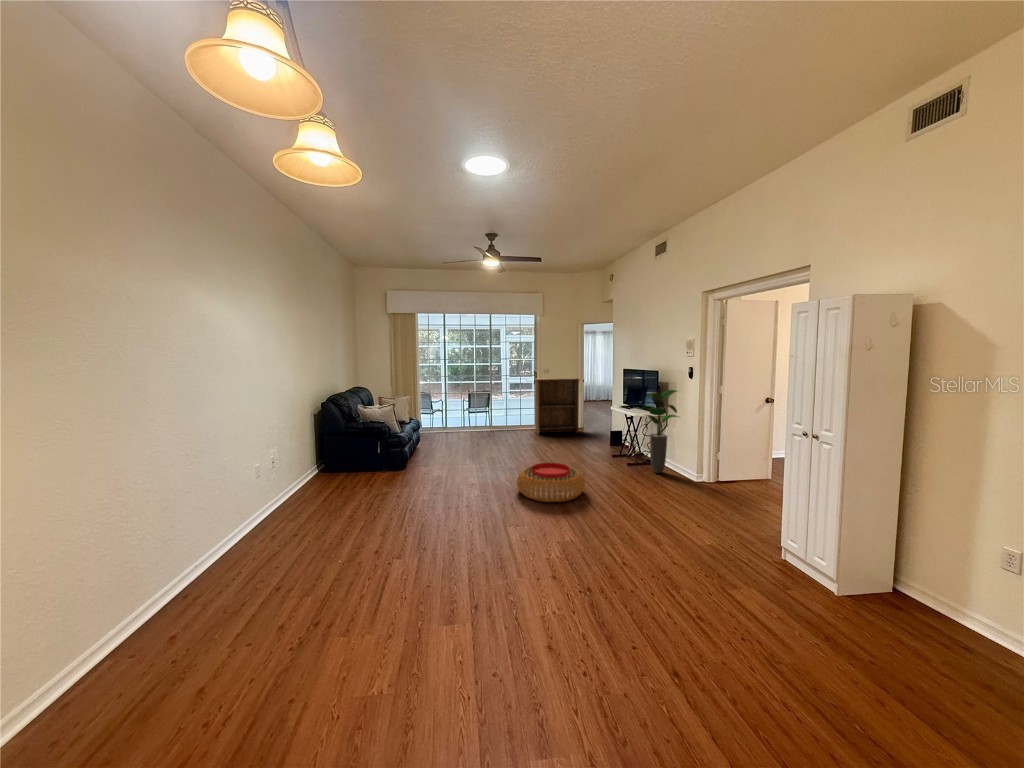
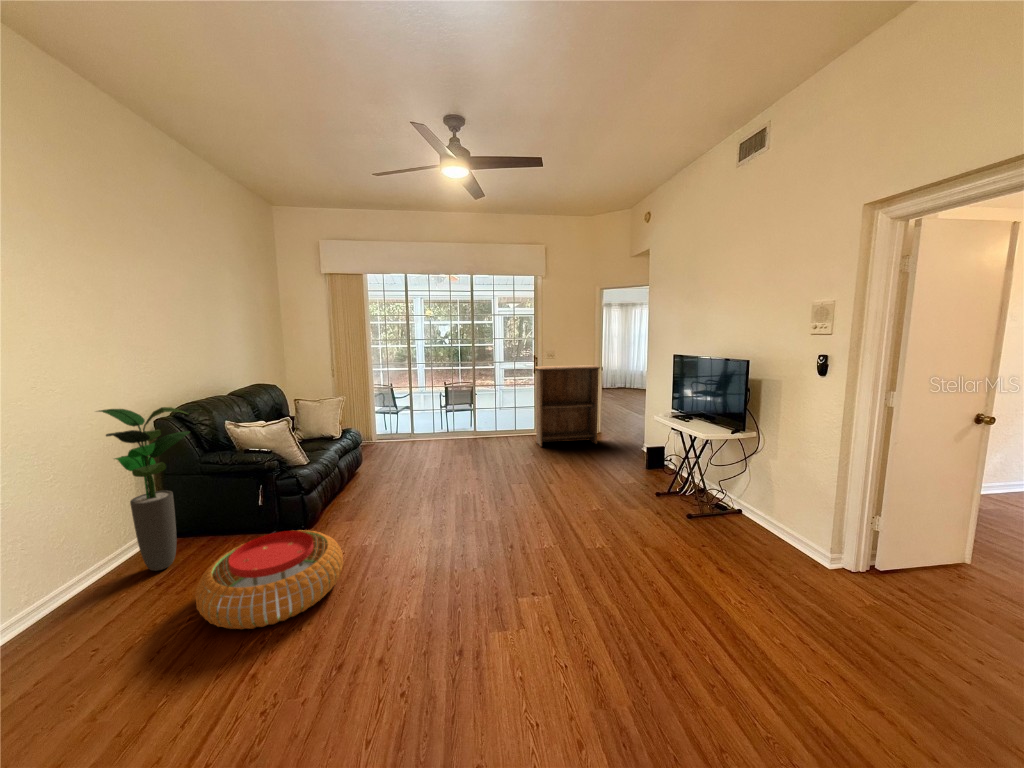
potted plant: present [646,390,678,473] -> present [99,407,190,571]
pouf: present [517,463,585,502] -> present [195,530,343,629]

